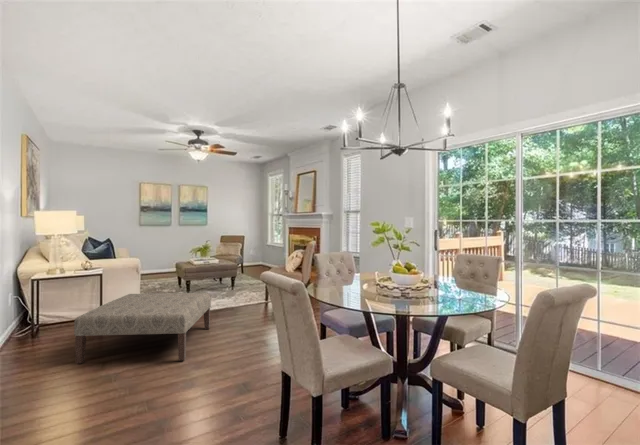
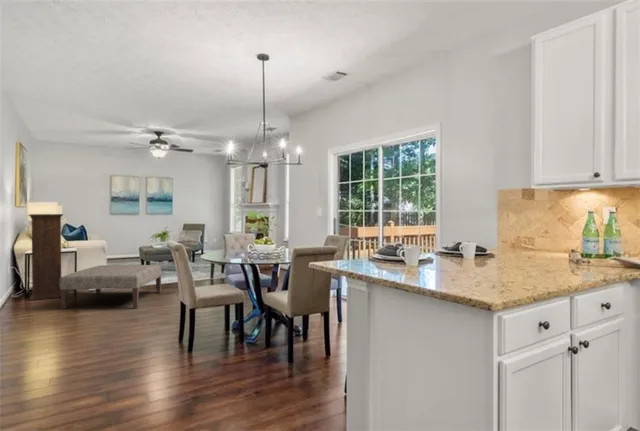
bookcase: none [33,226,85,345] -> present [29,214,63,300]

